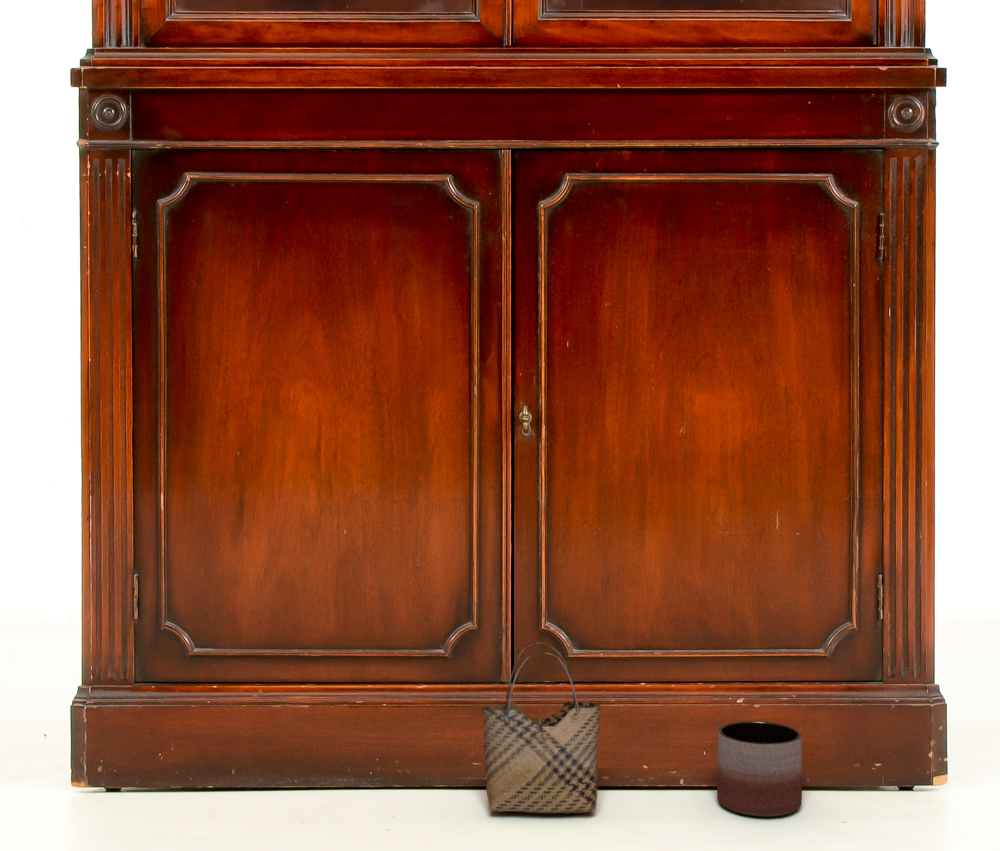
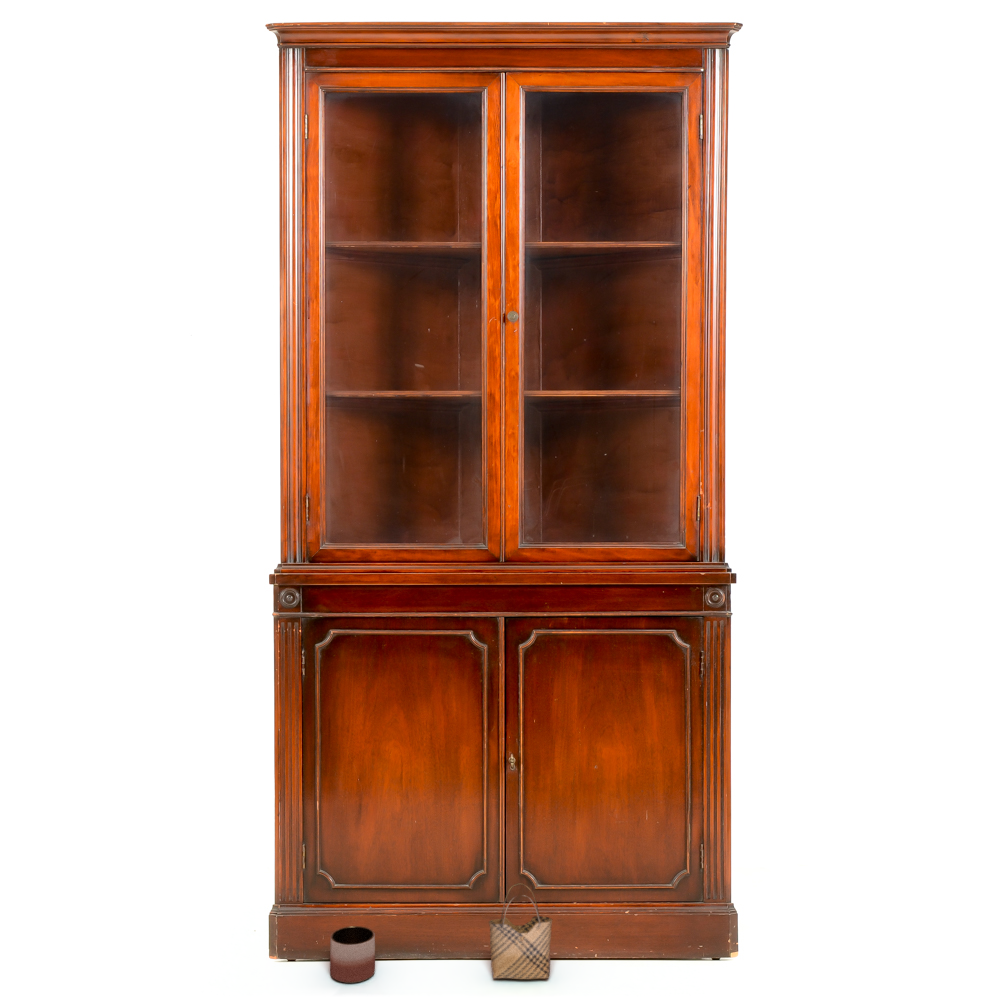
planter: present [717,721,802,817] -> present [330,926,375,983]

